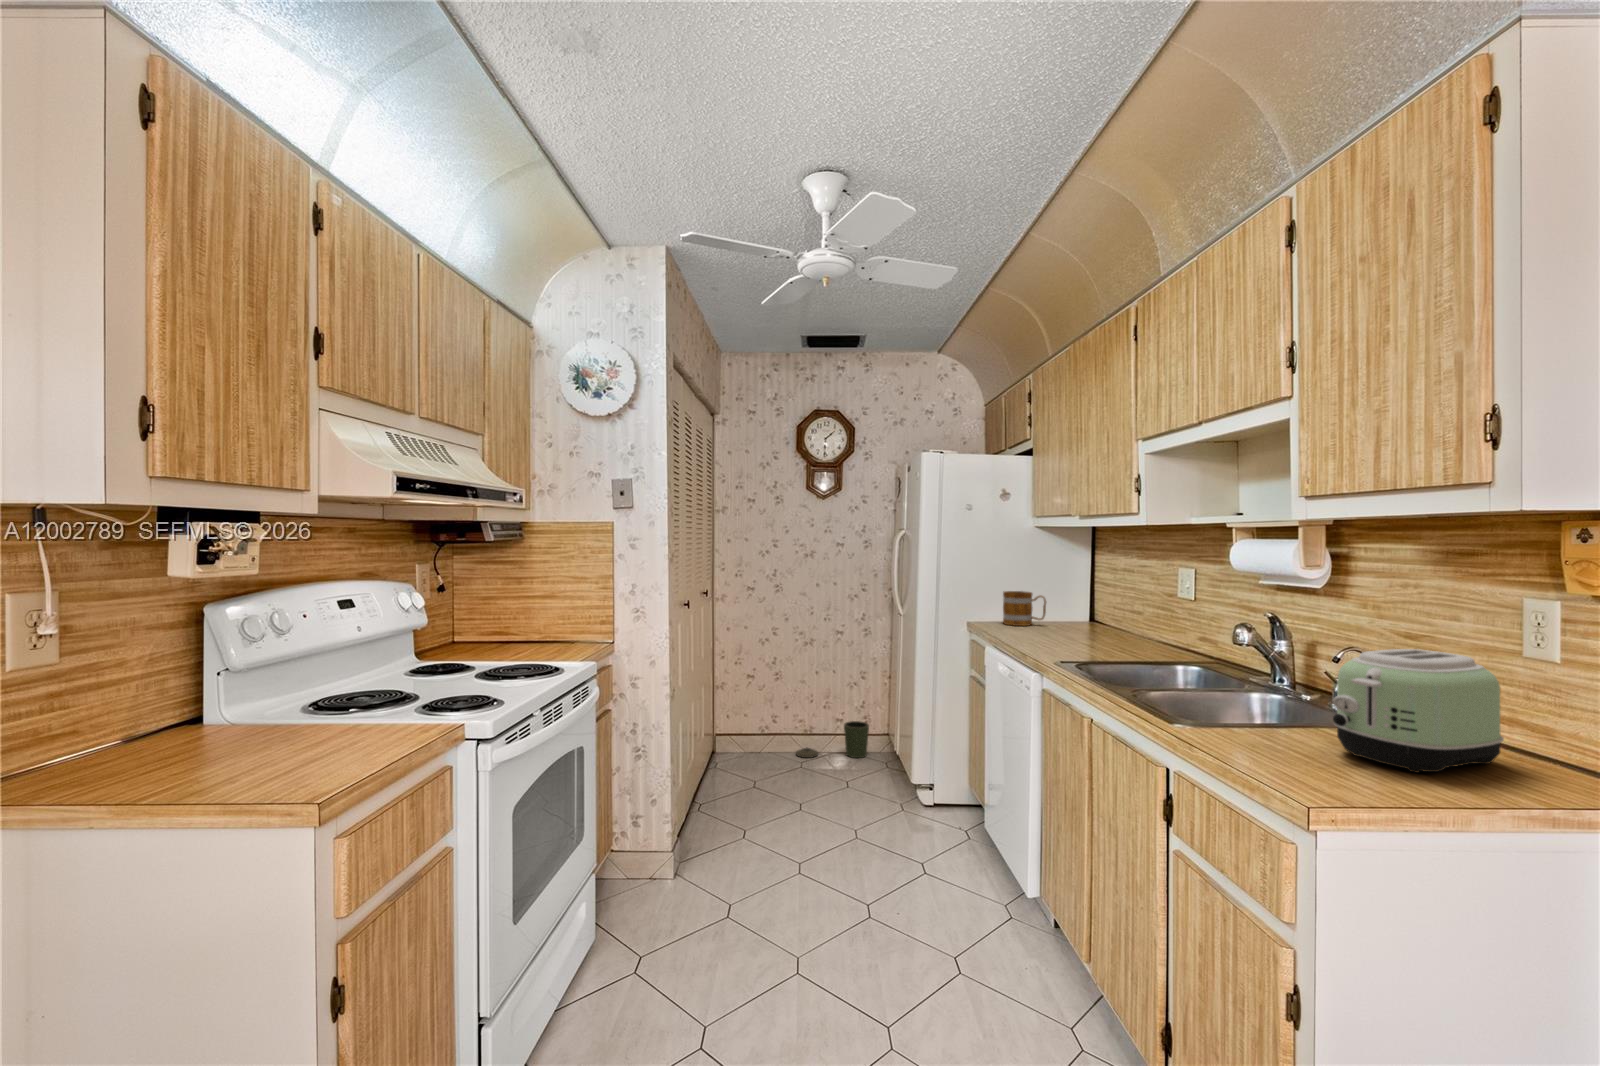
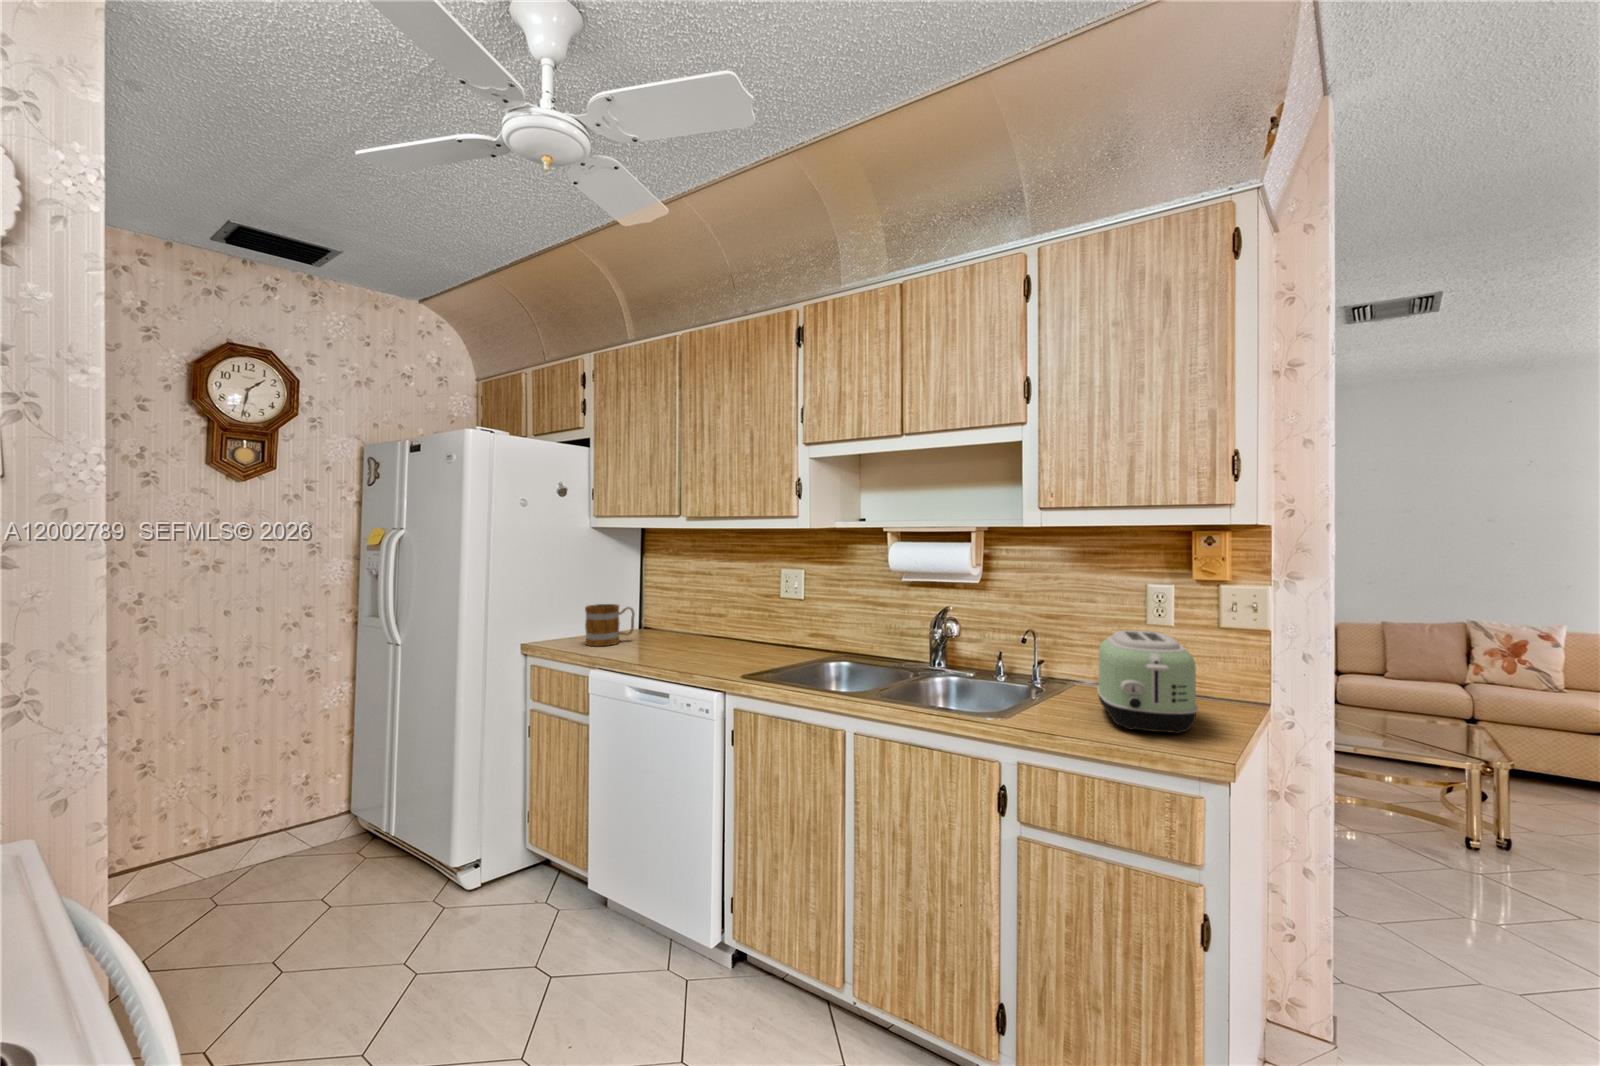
trash can: present [796,721,869,758] -> none [196,817,344,918]

